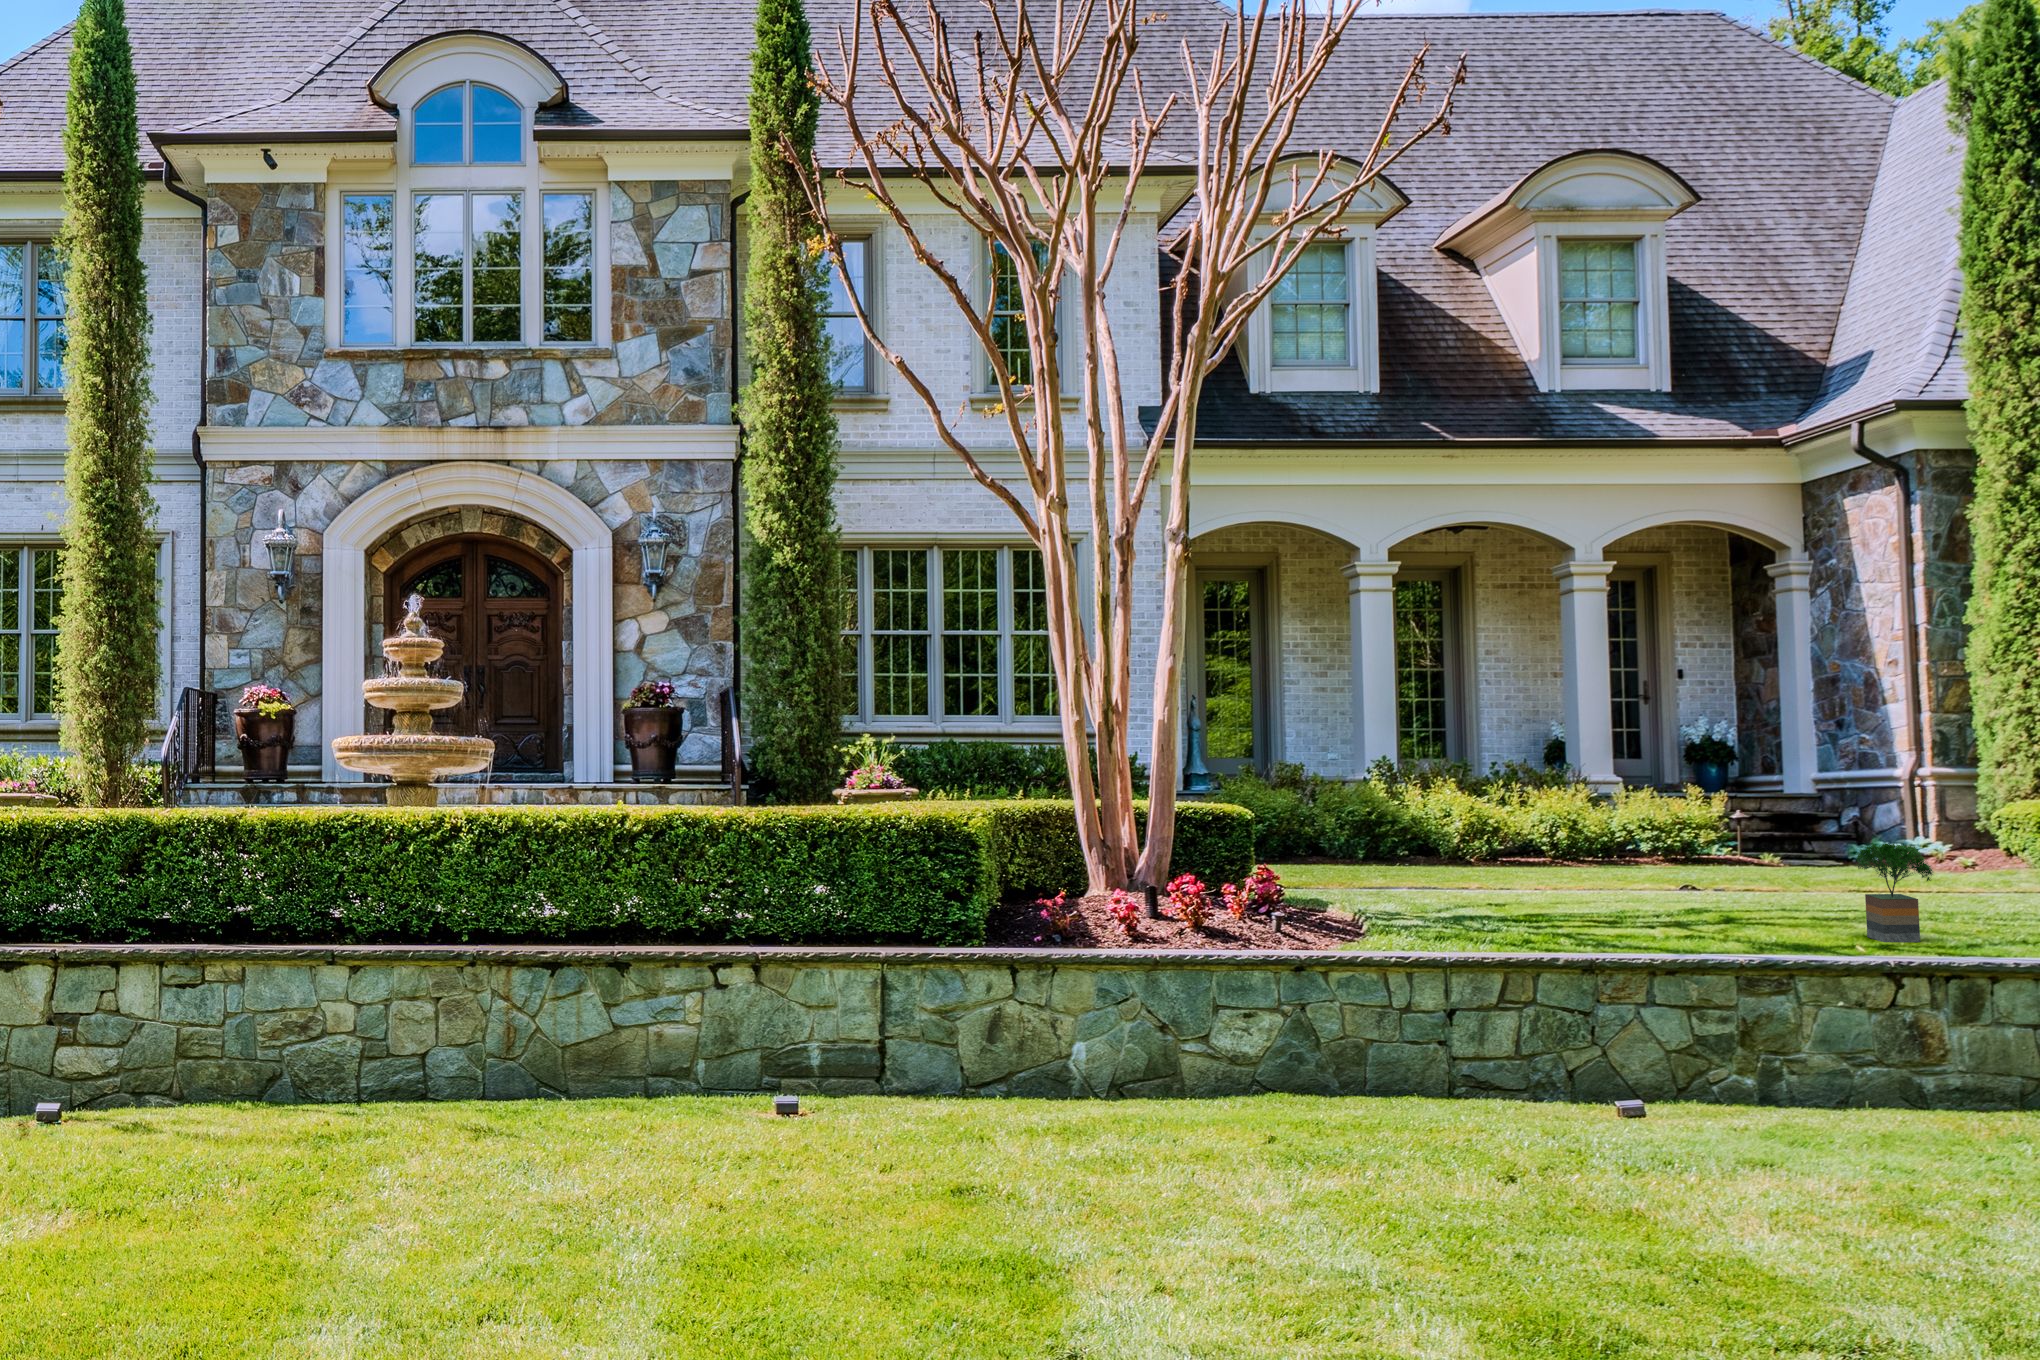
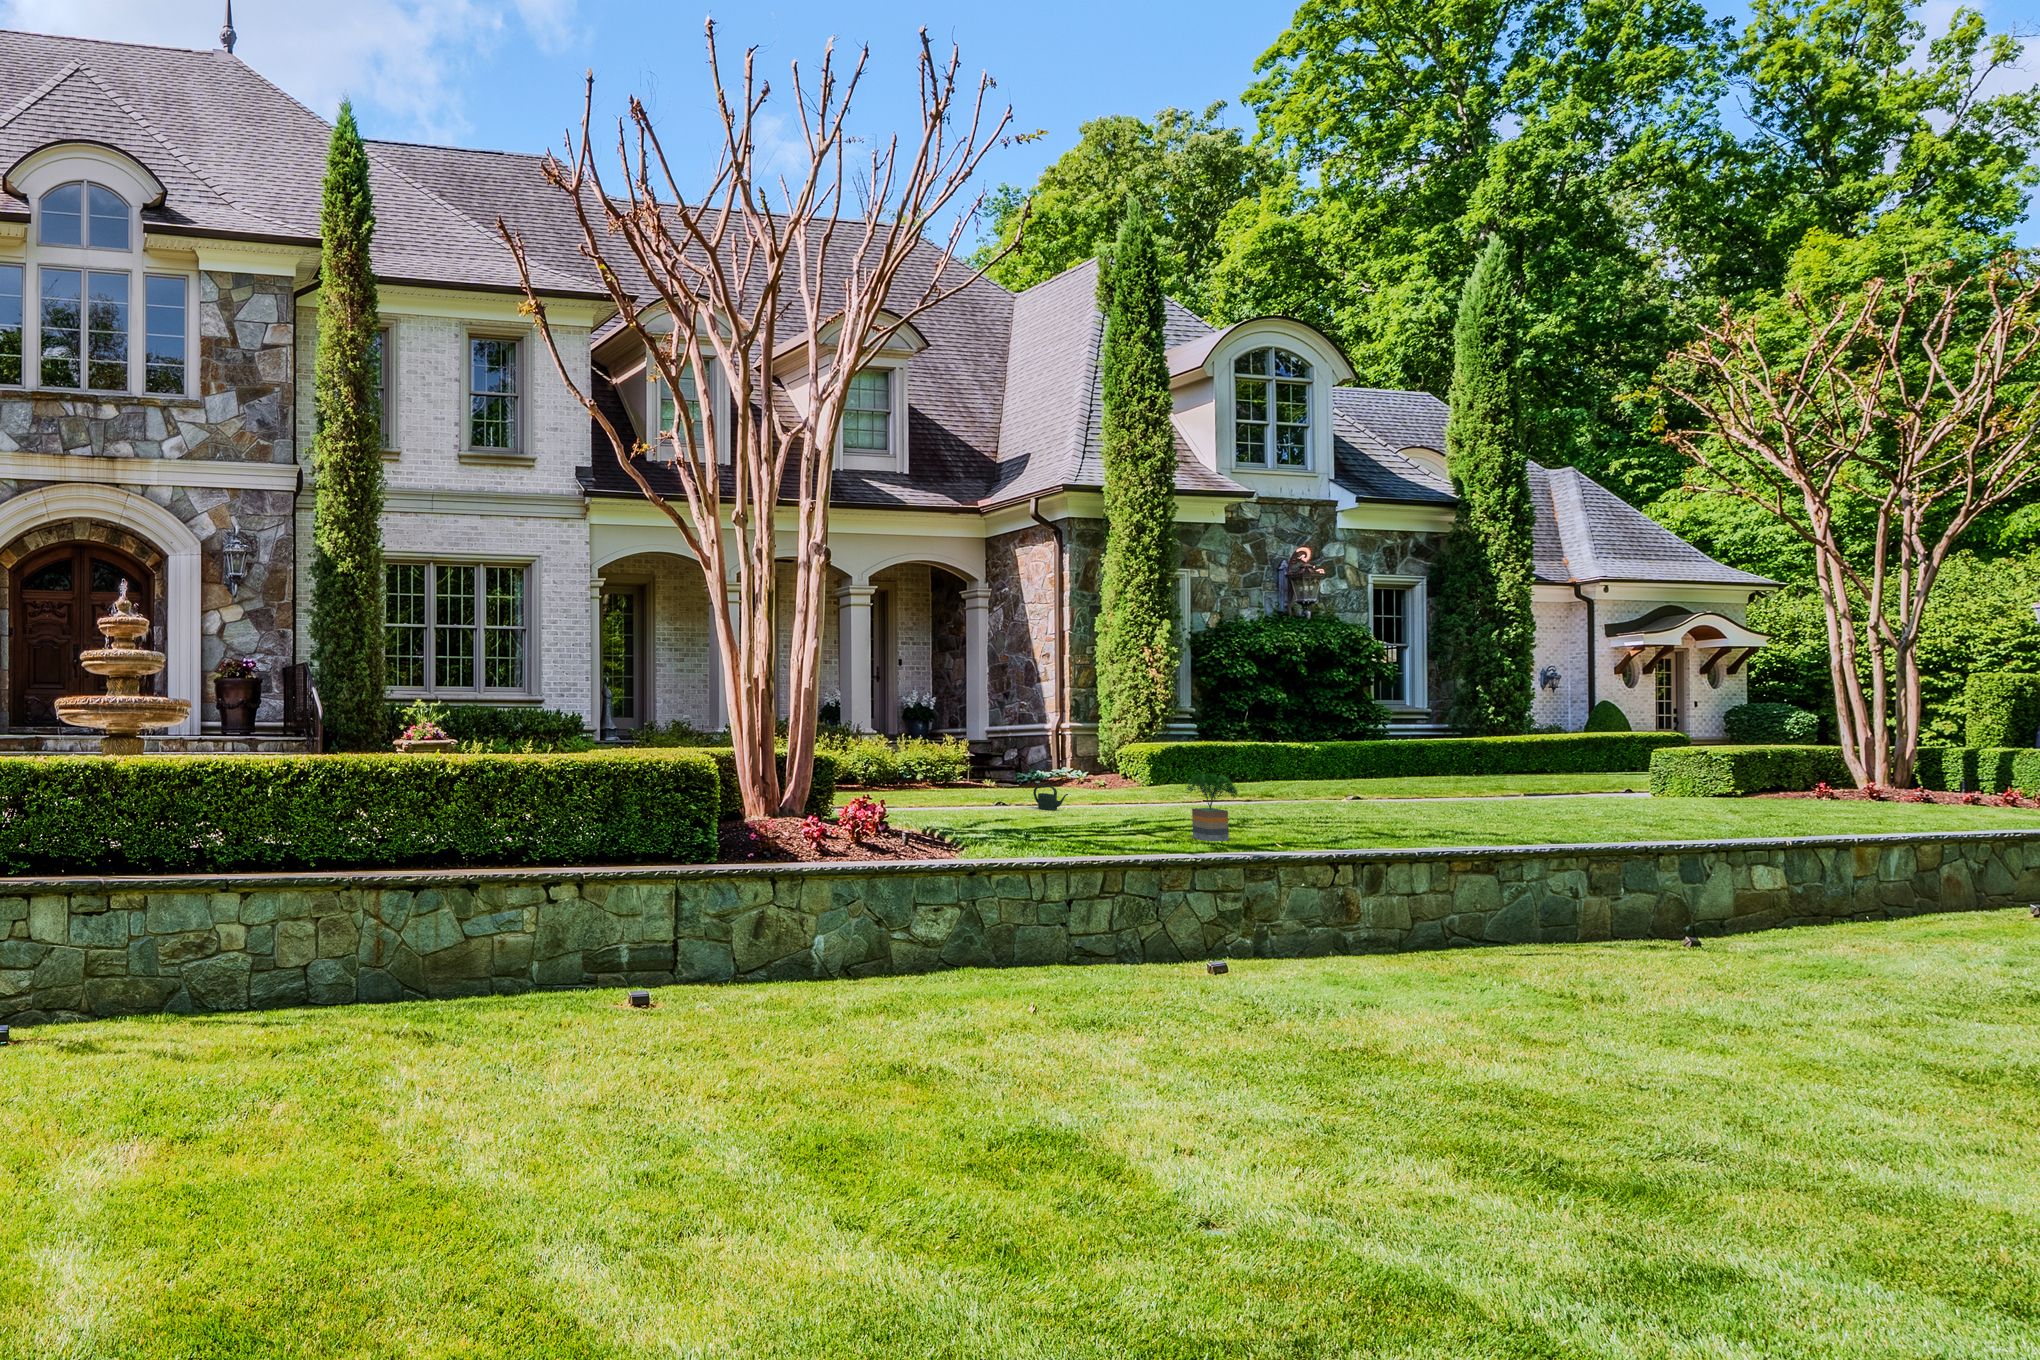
watering can: none [1705,855,1751,892] -> present [1033,785,1068,811]

